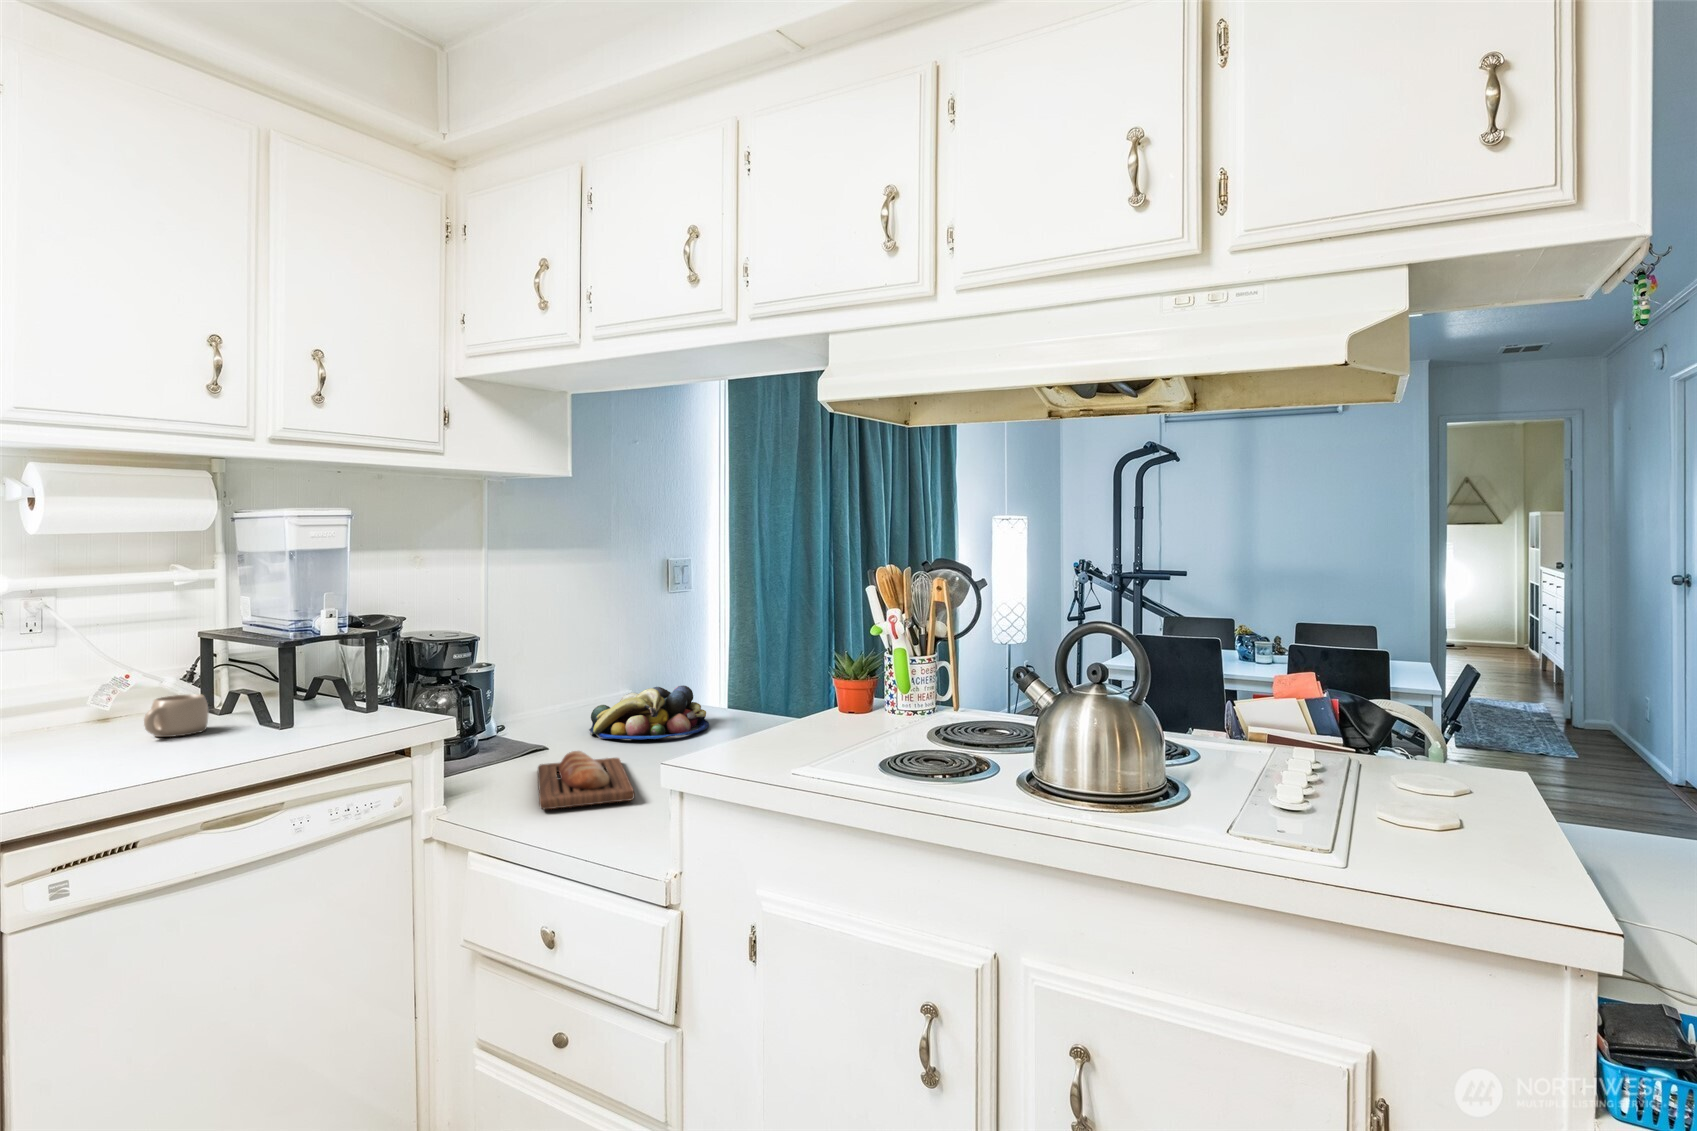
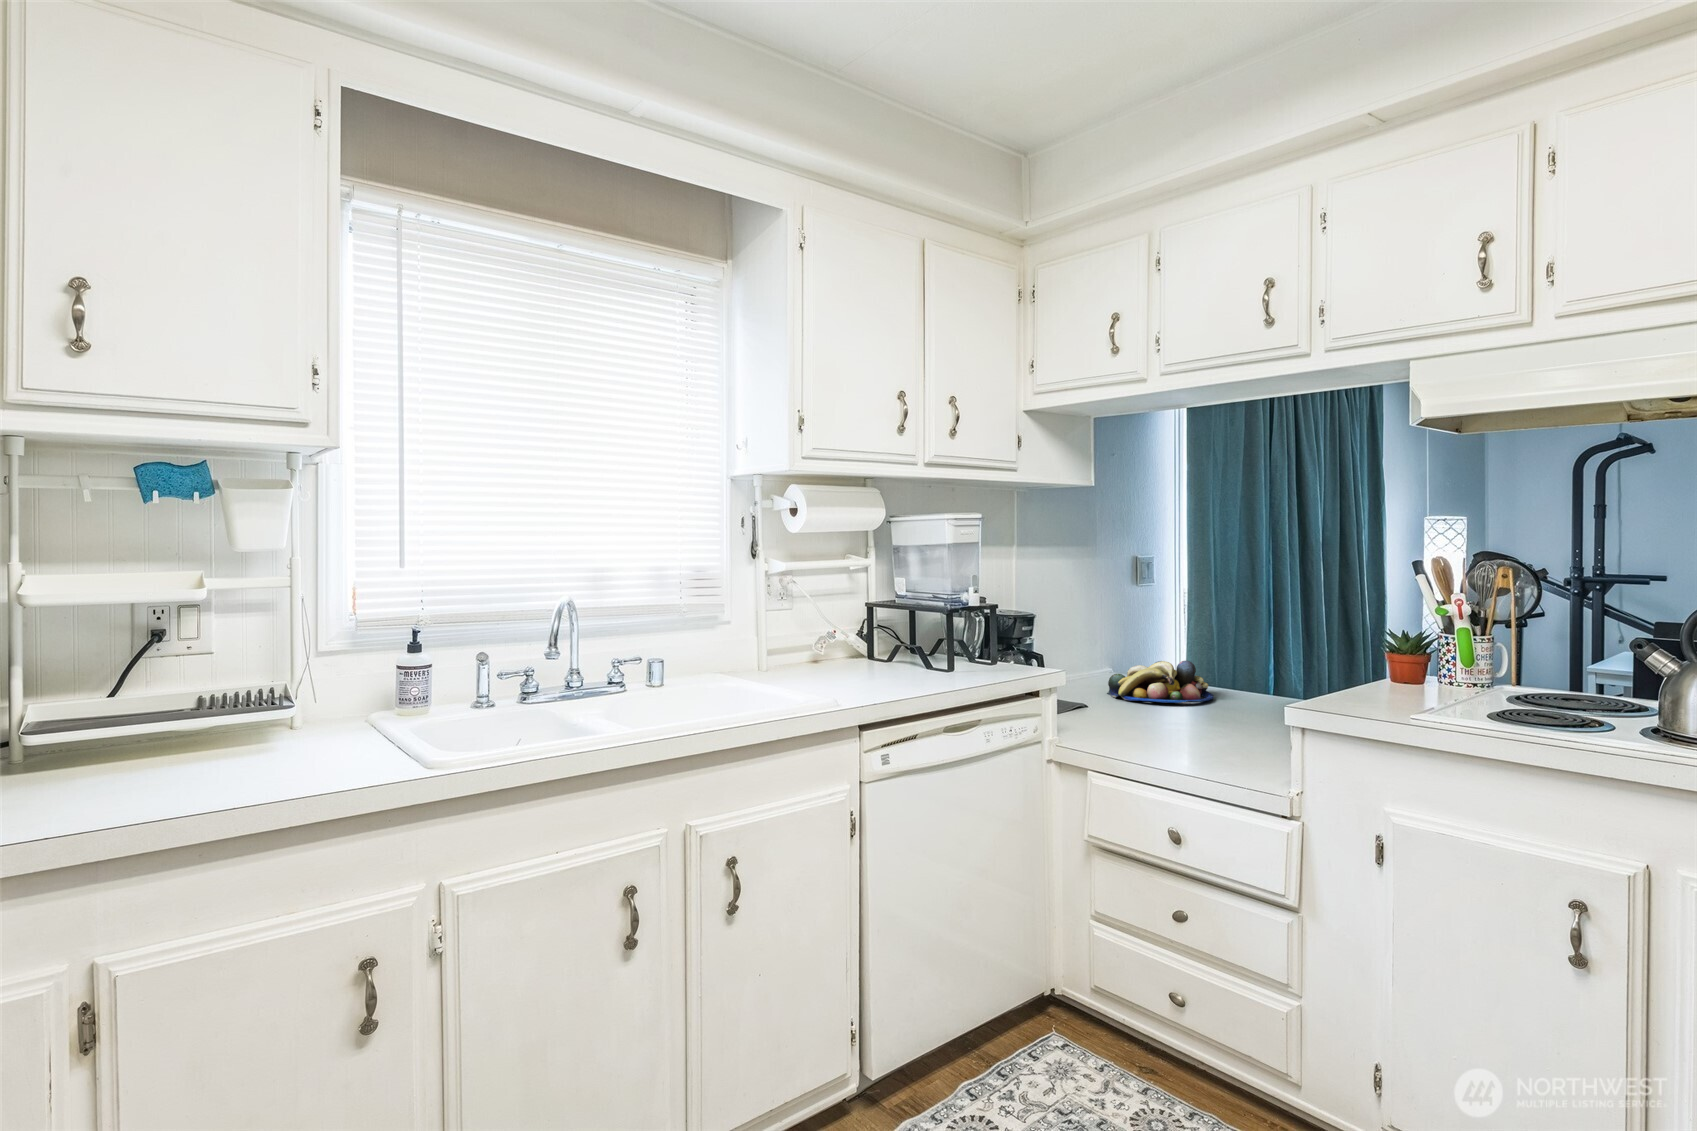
mug: present [144,694,208,737] -> none [869,645,900,673]
bread loaf: present [538,751,635,809] -> none [1099,705,1206,744]

